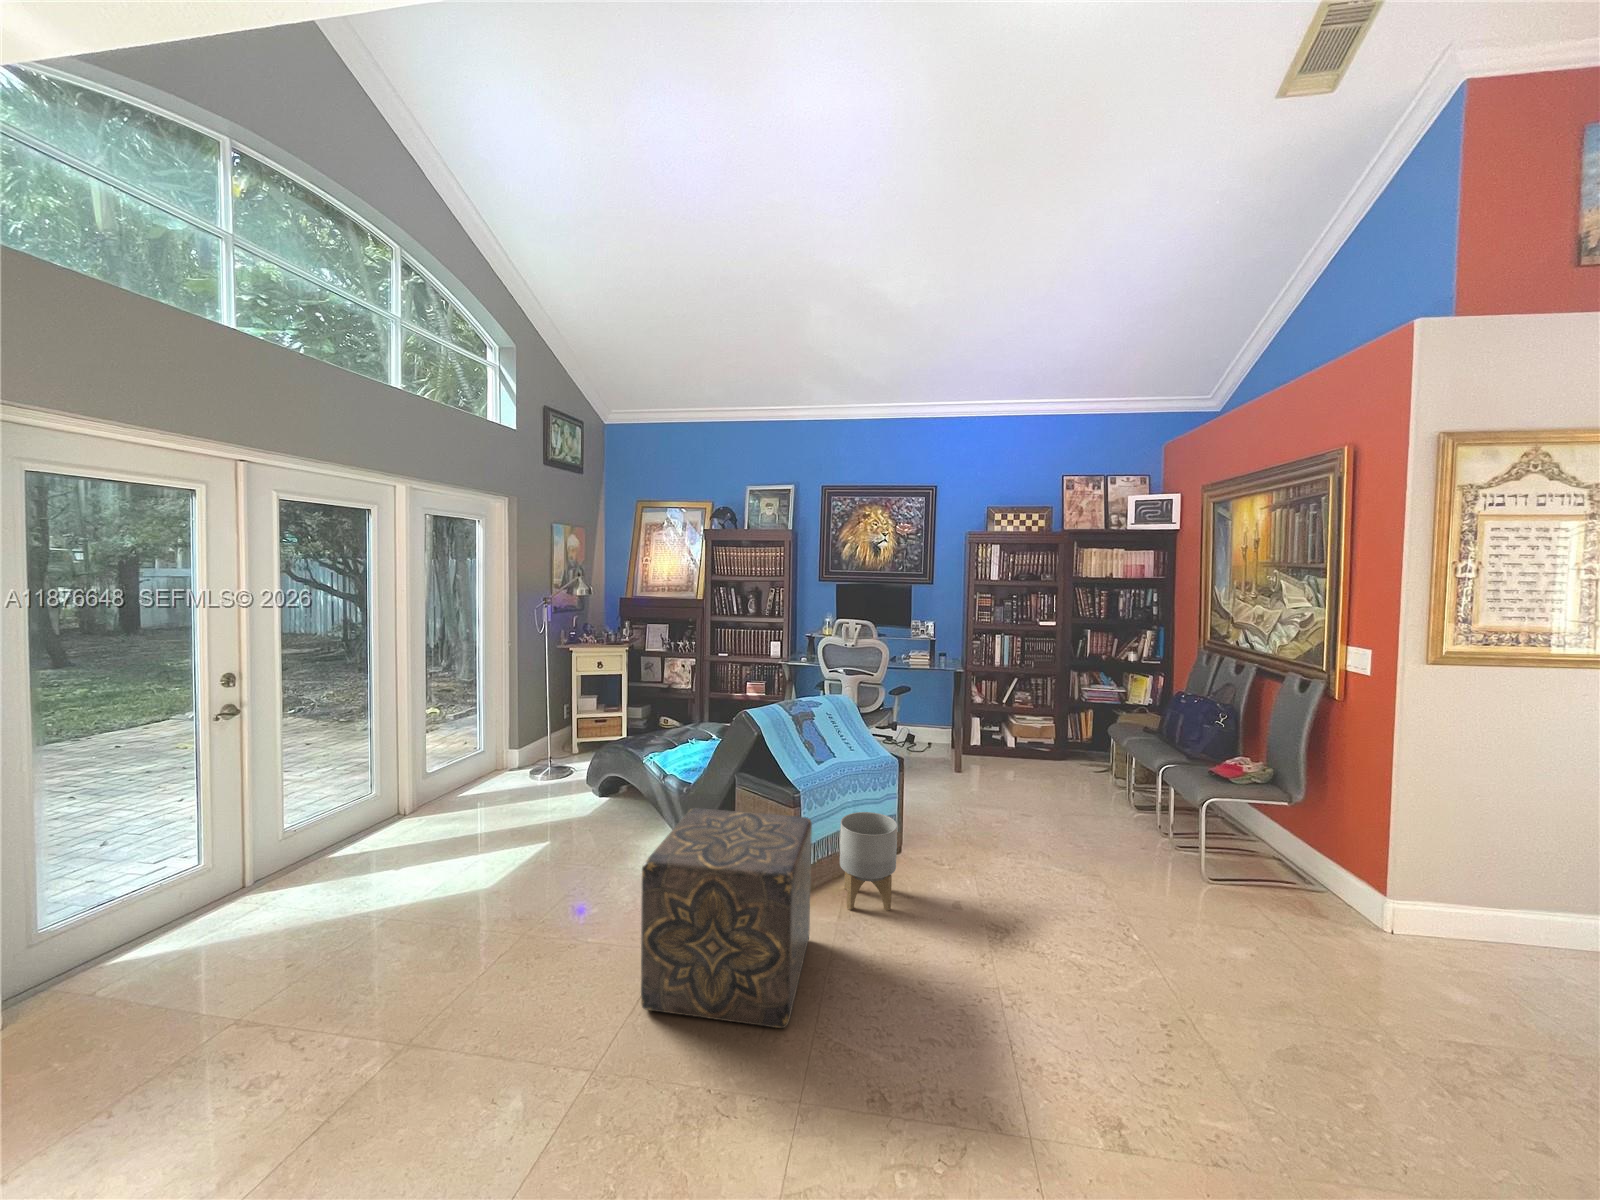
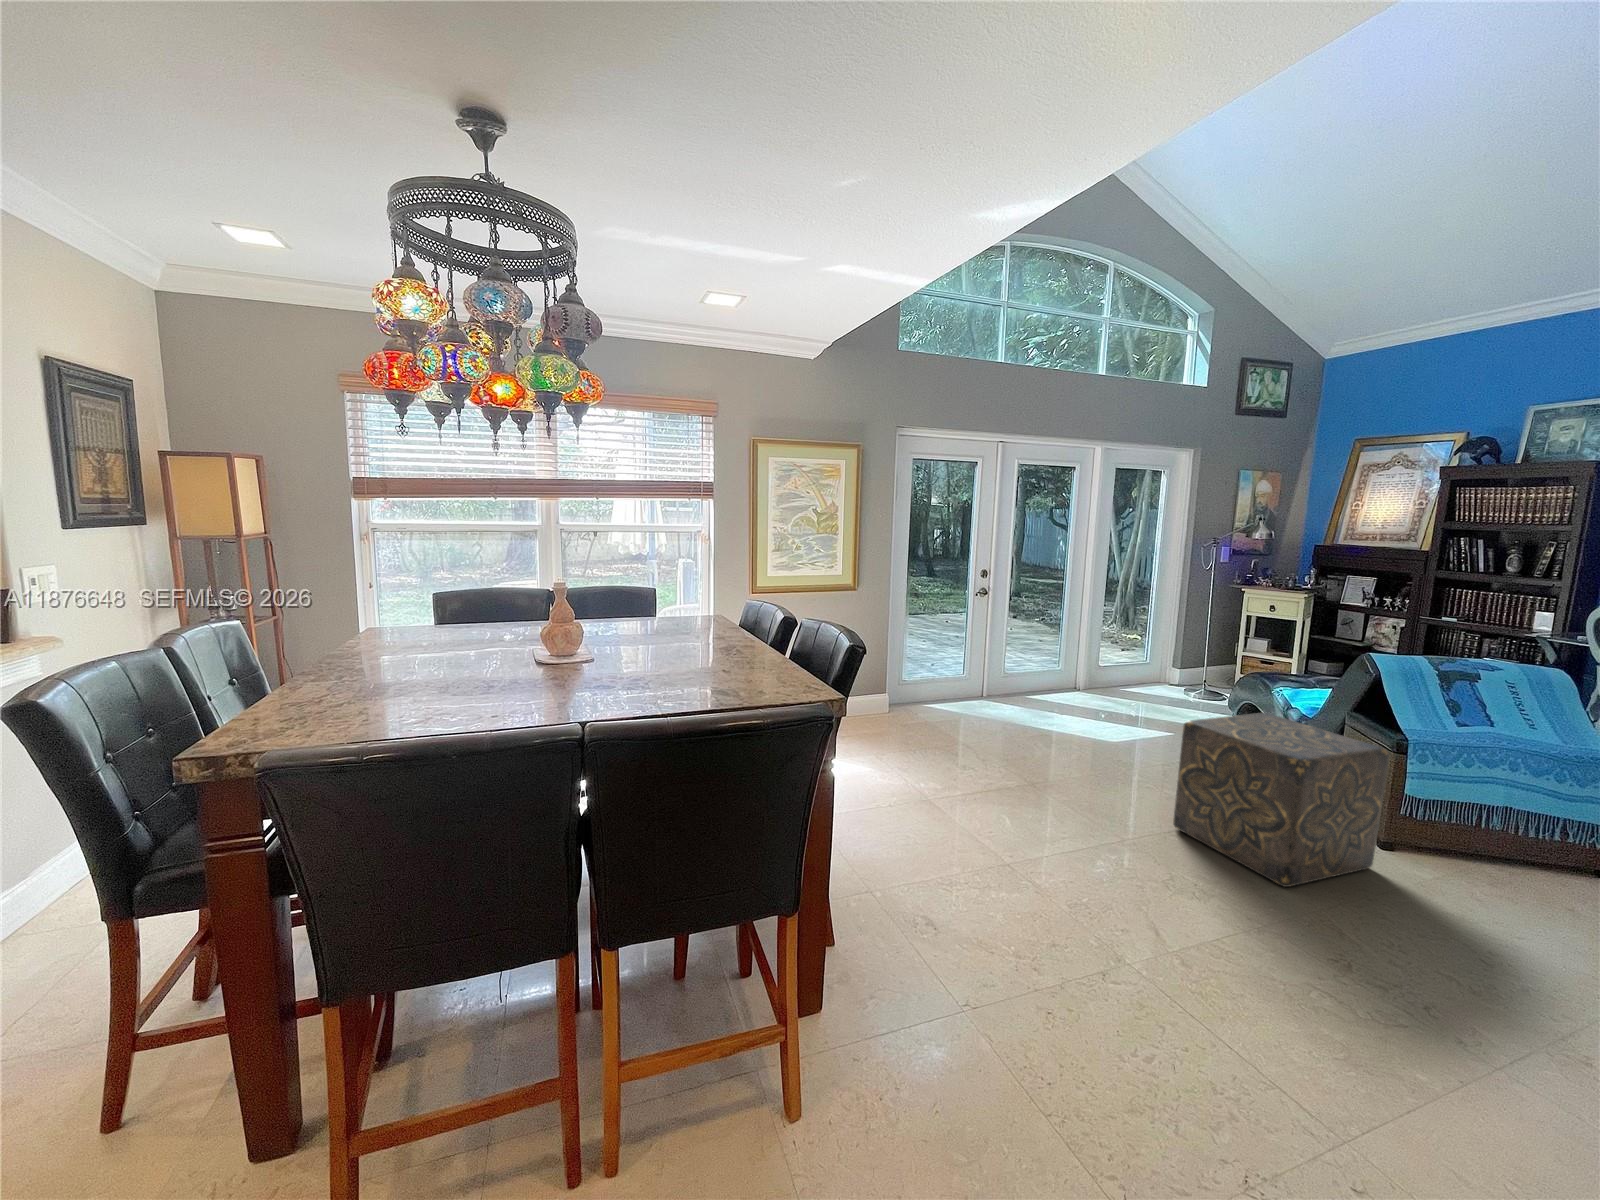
planter: present [840,812,897,911] -> none [1454,785,1564,903]

